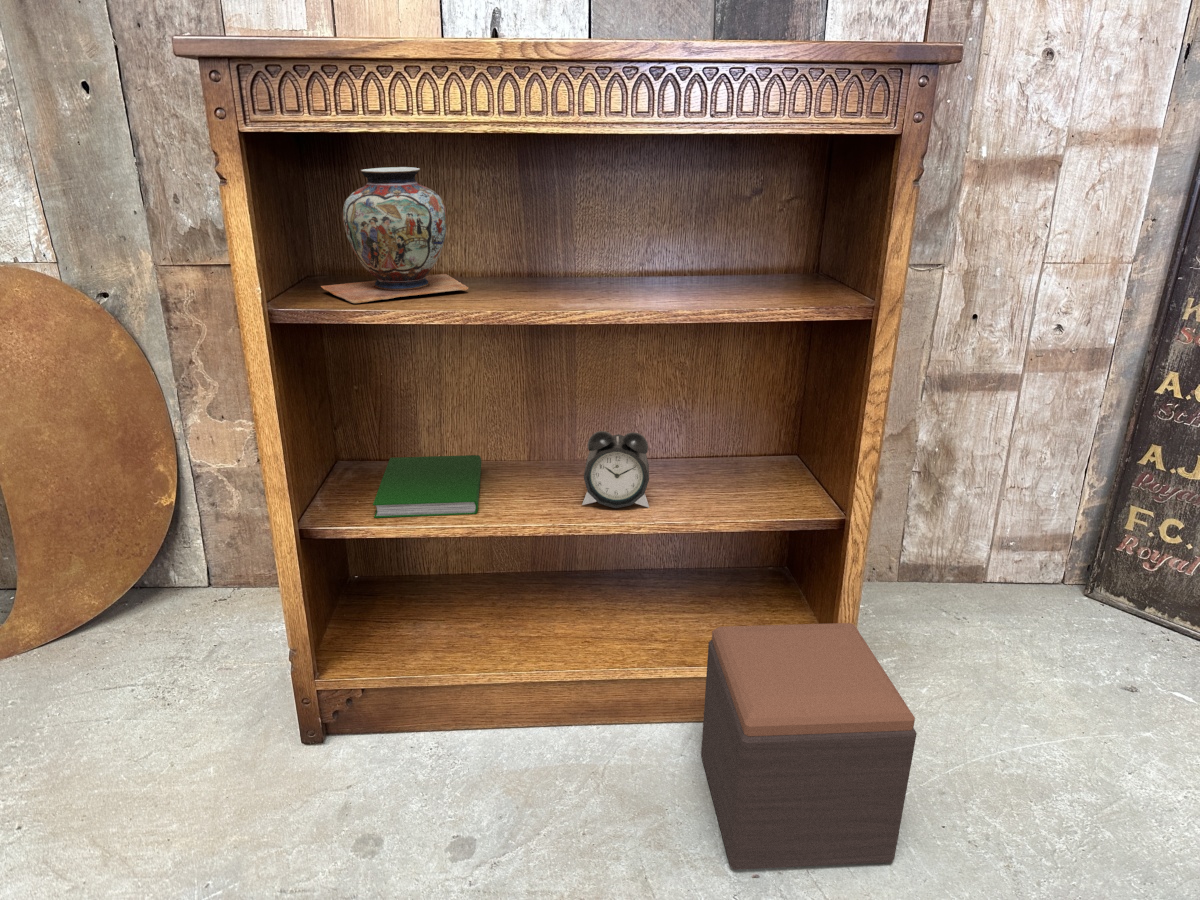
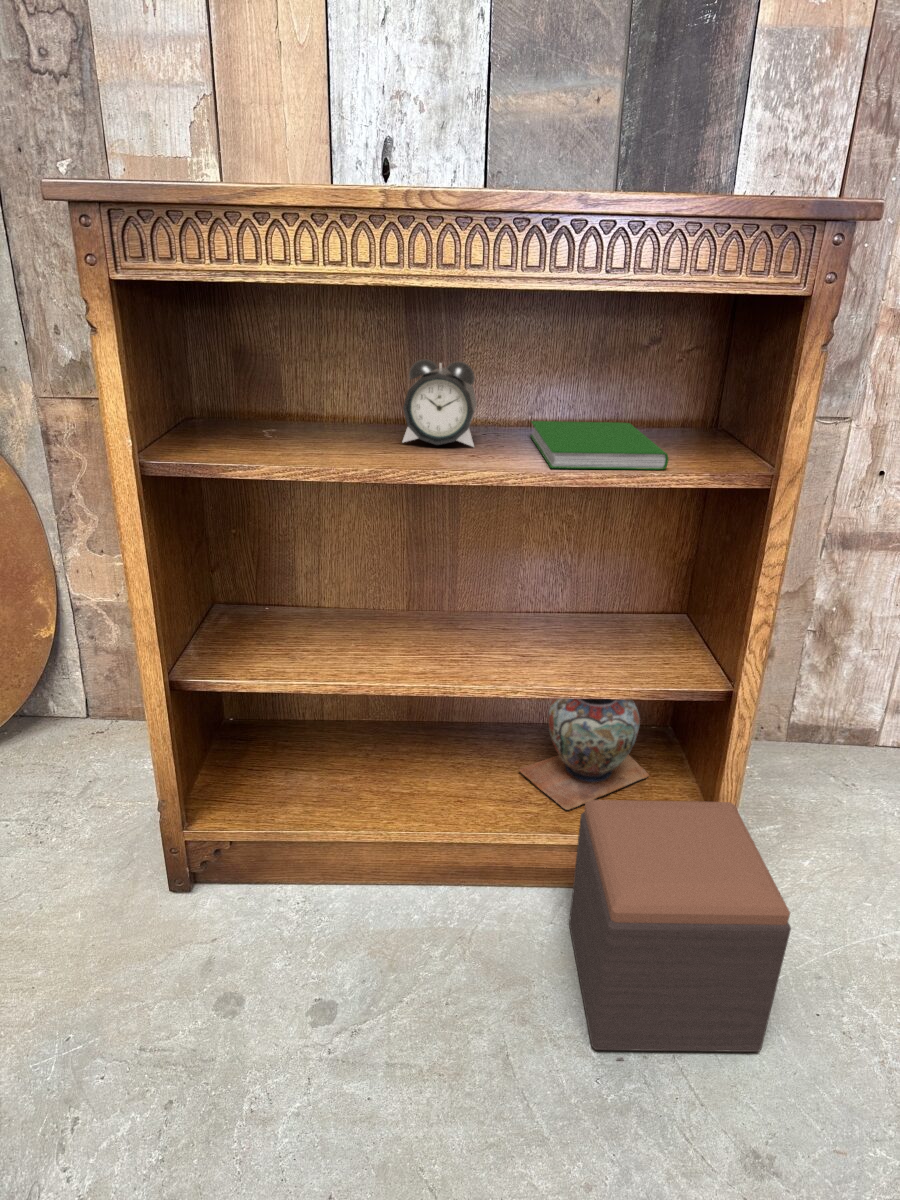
decorative vase: present [321,167,468,303] -> present [519,699,649,810]
alarm clock: present [582,431,649,508] -> present [402,359,477,447]
hardcover book: present [373,455,482,518] -> present [531,421,669,470]

